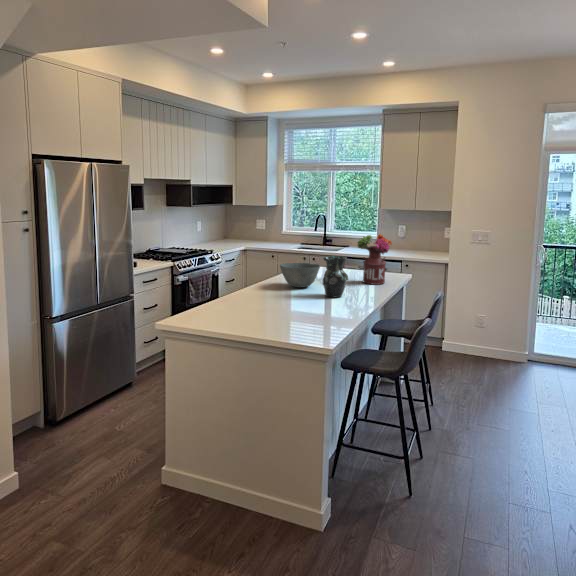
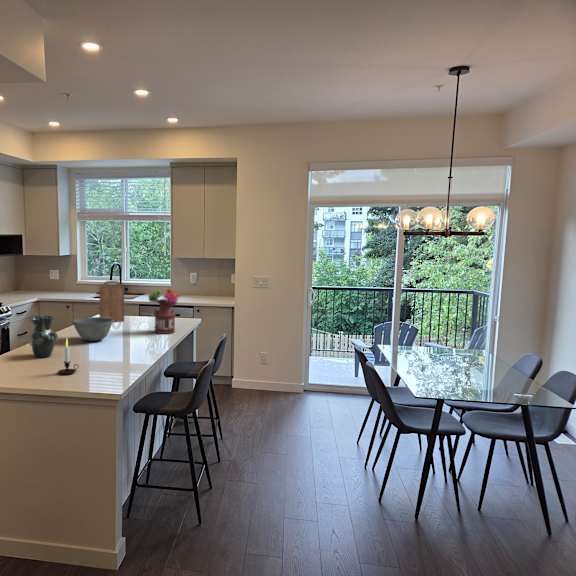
cutting board: none [305,227,331,271] -> present [99,281,124,322]
vase: present [323,256,348,297] -> present [29,315,58,357]
candle: none [266,279,286,317] -> present [58,339,79,374]

